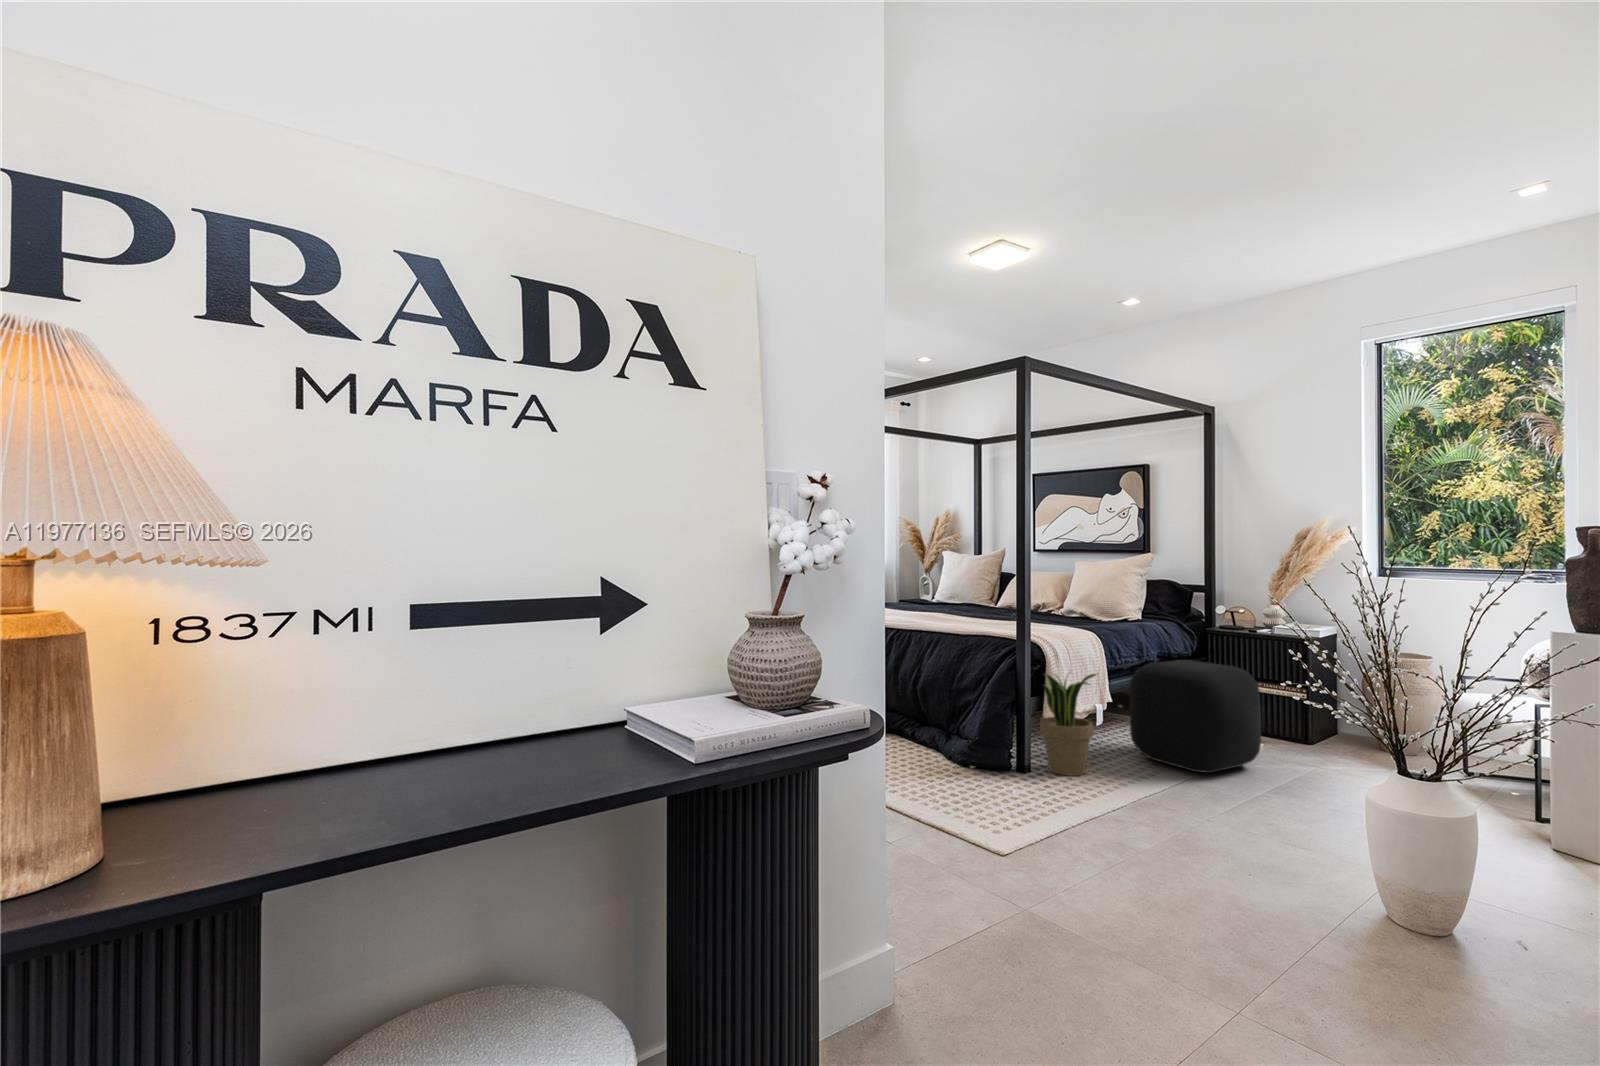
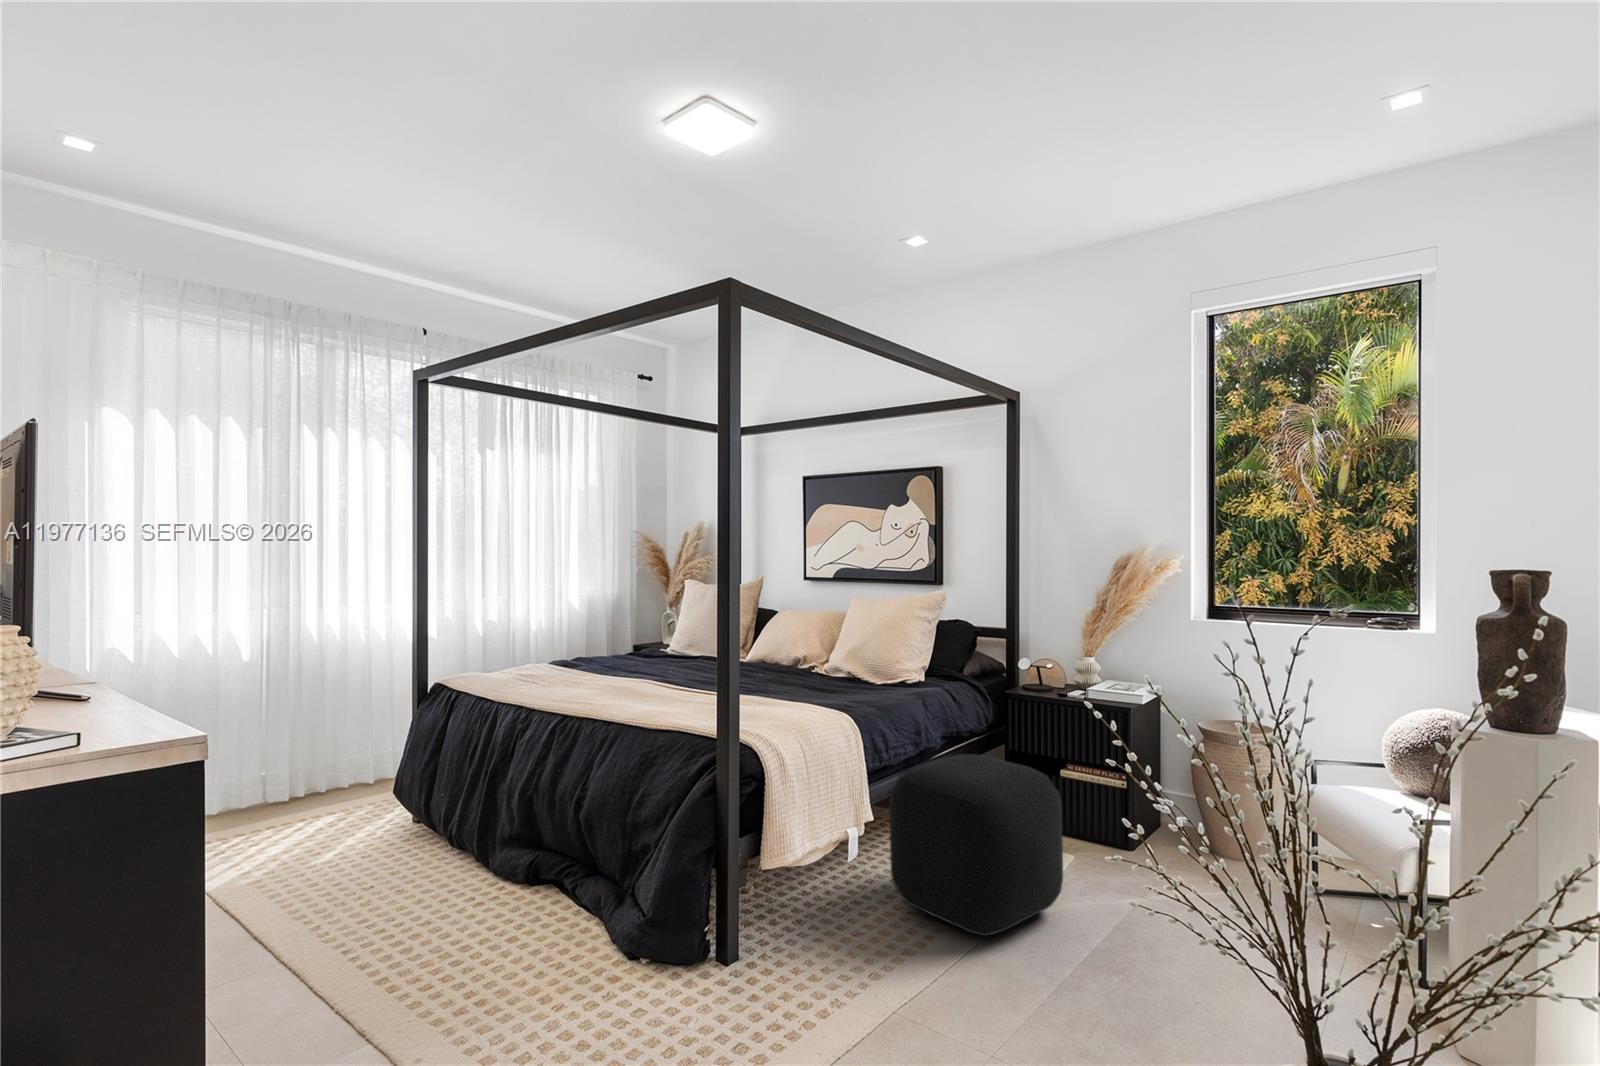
potted plant: present [1040,674,1096,776] -> none [750,794,835,963]

